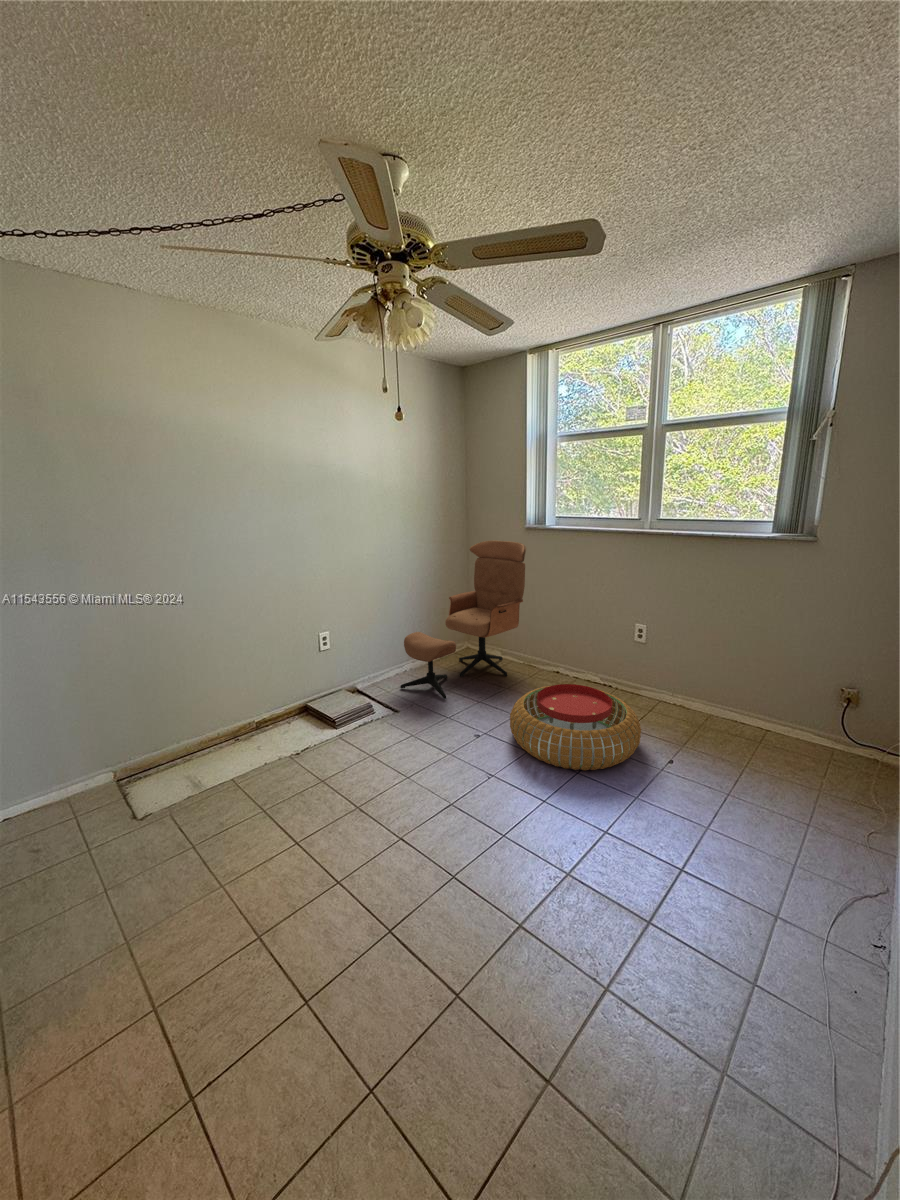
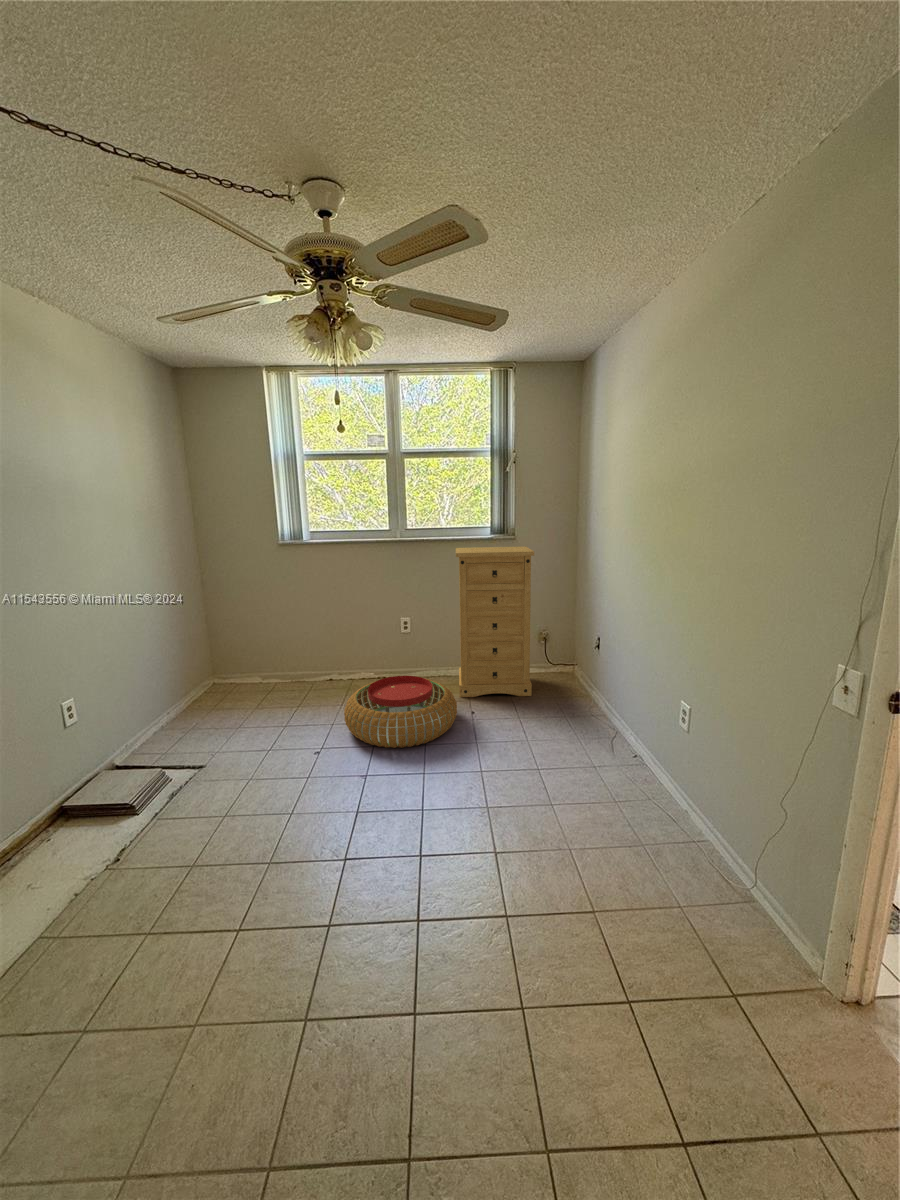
lounge chair: present [400,541,526,699] -> none [176,558,294,745]
dresser: none [671,547,828,773] -> present [456,547,534,697]

